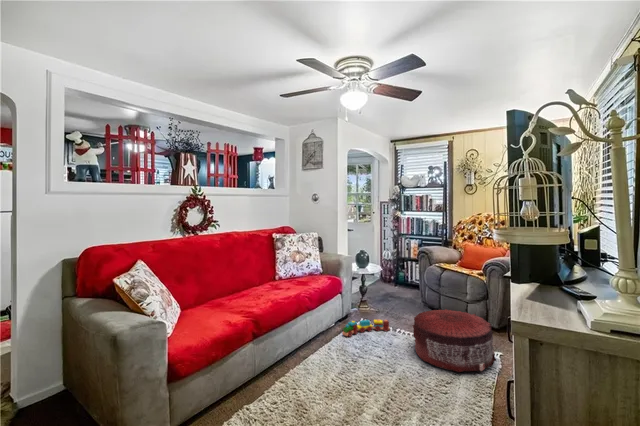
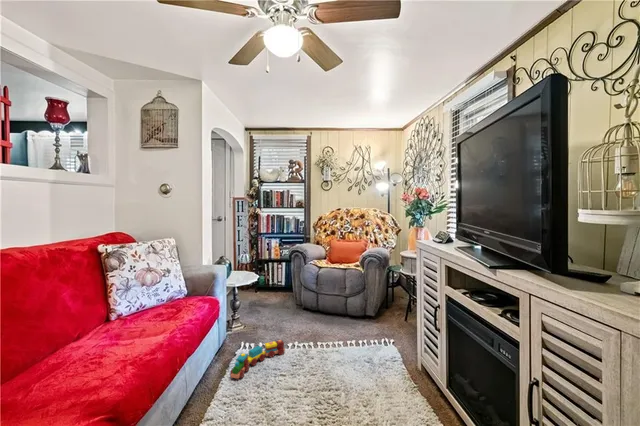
pouf: present [413,309,496,372] -> none [323,312,407,387]

